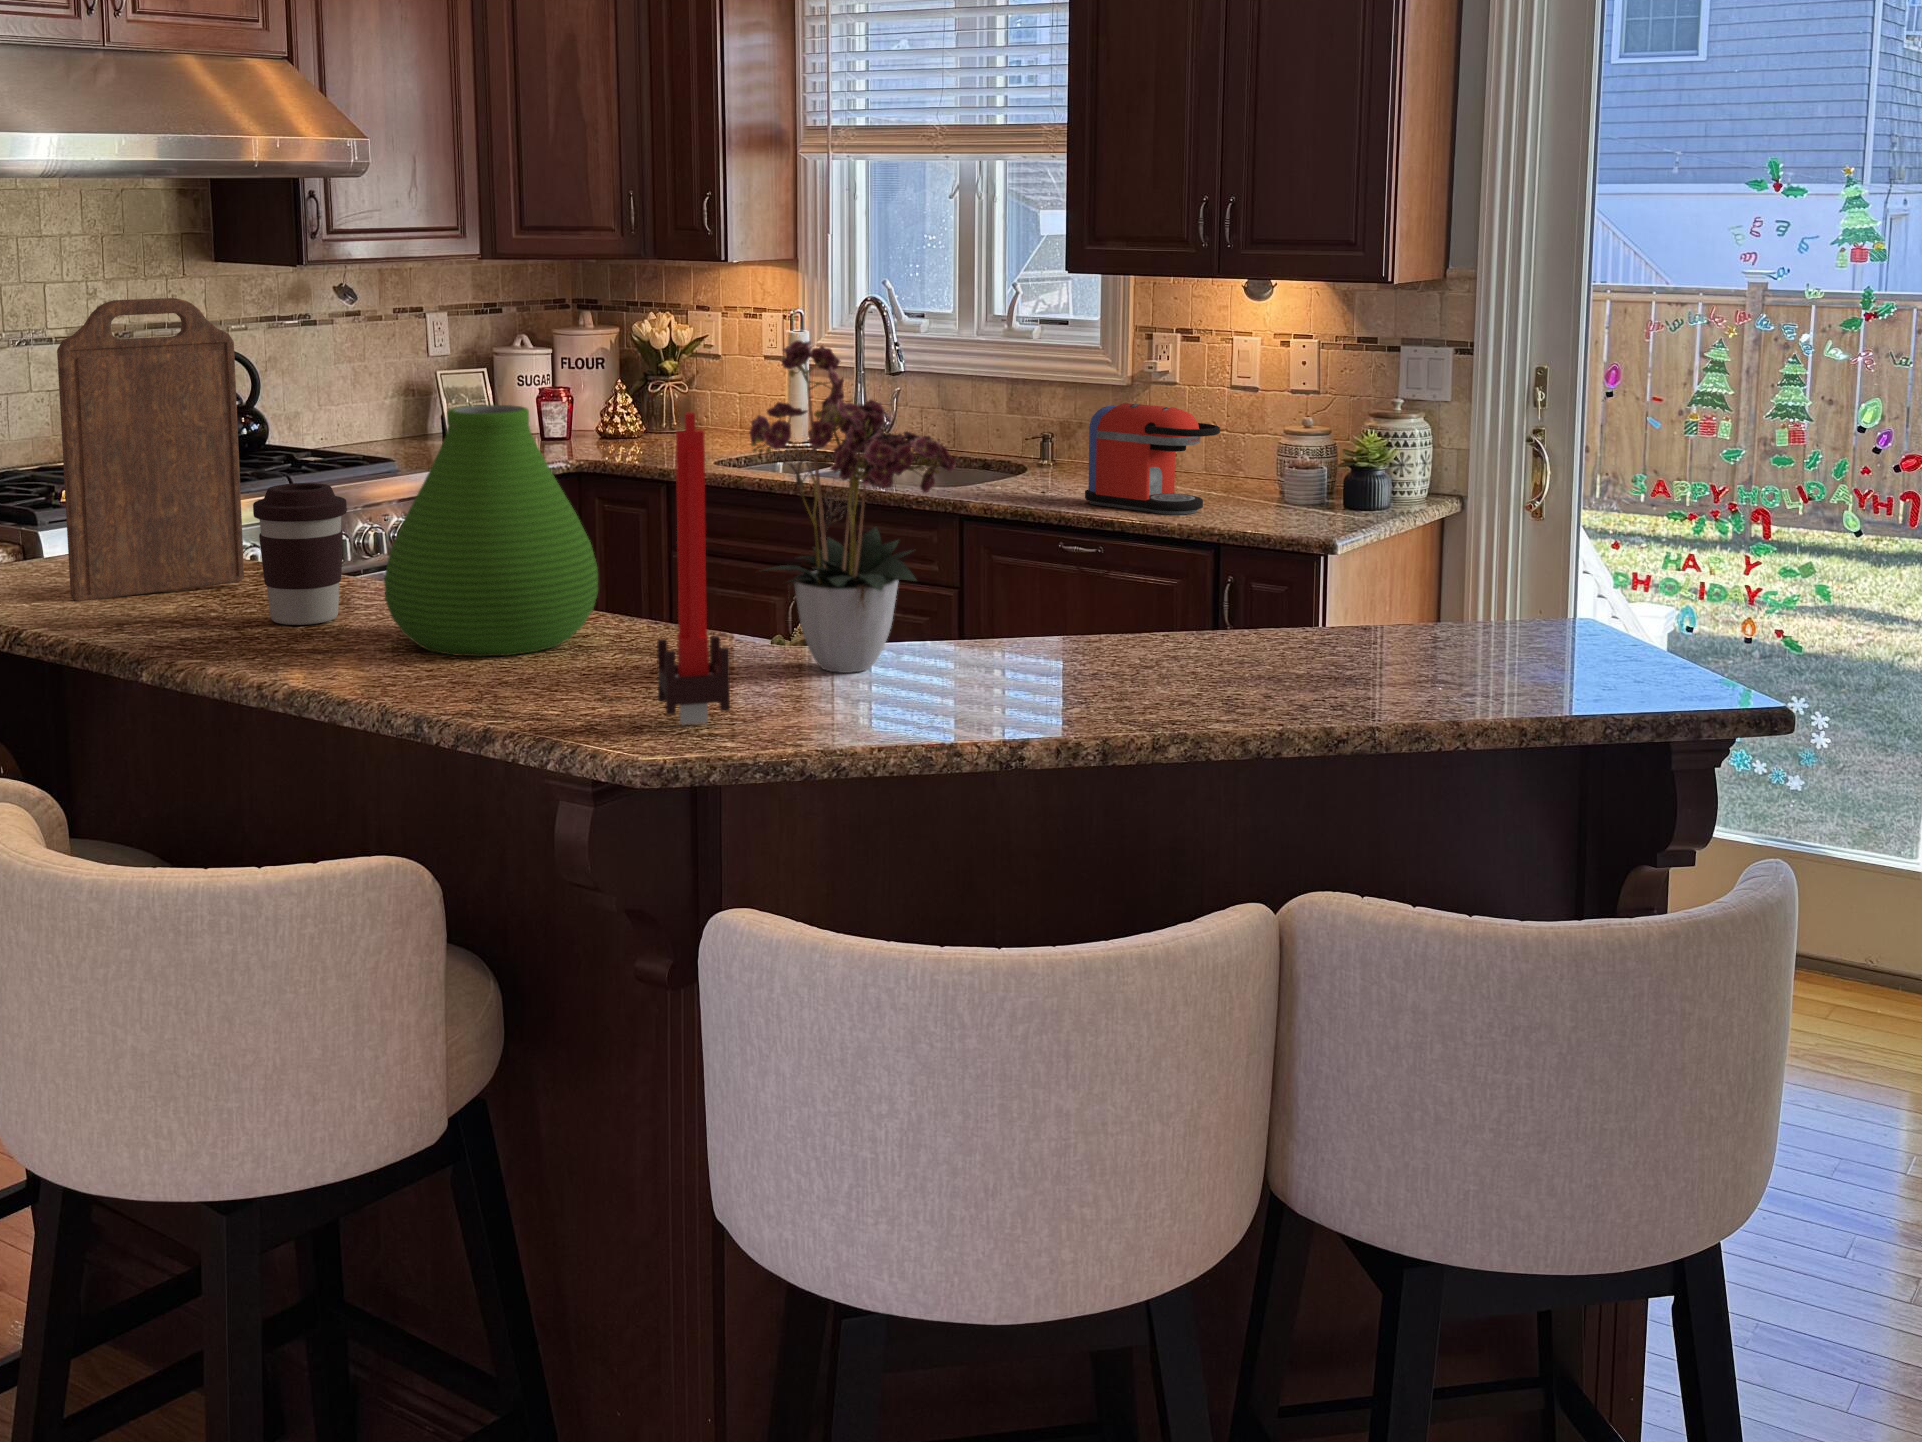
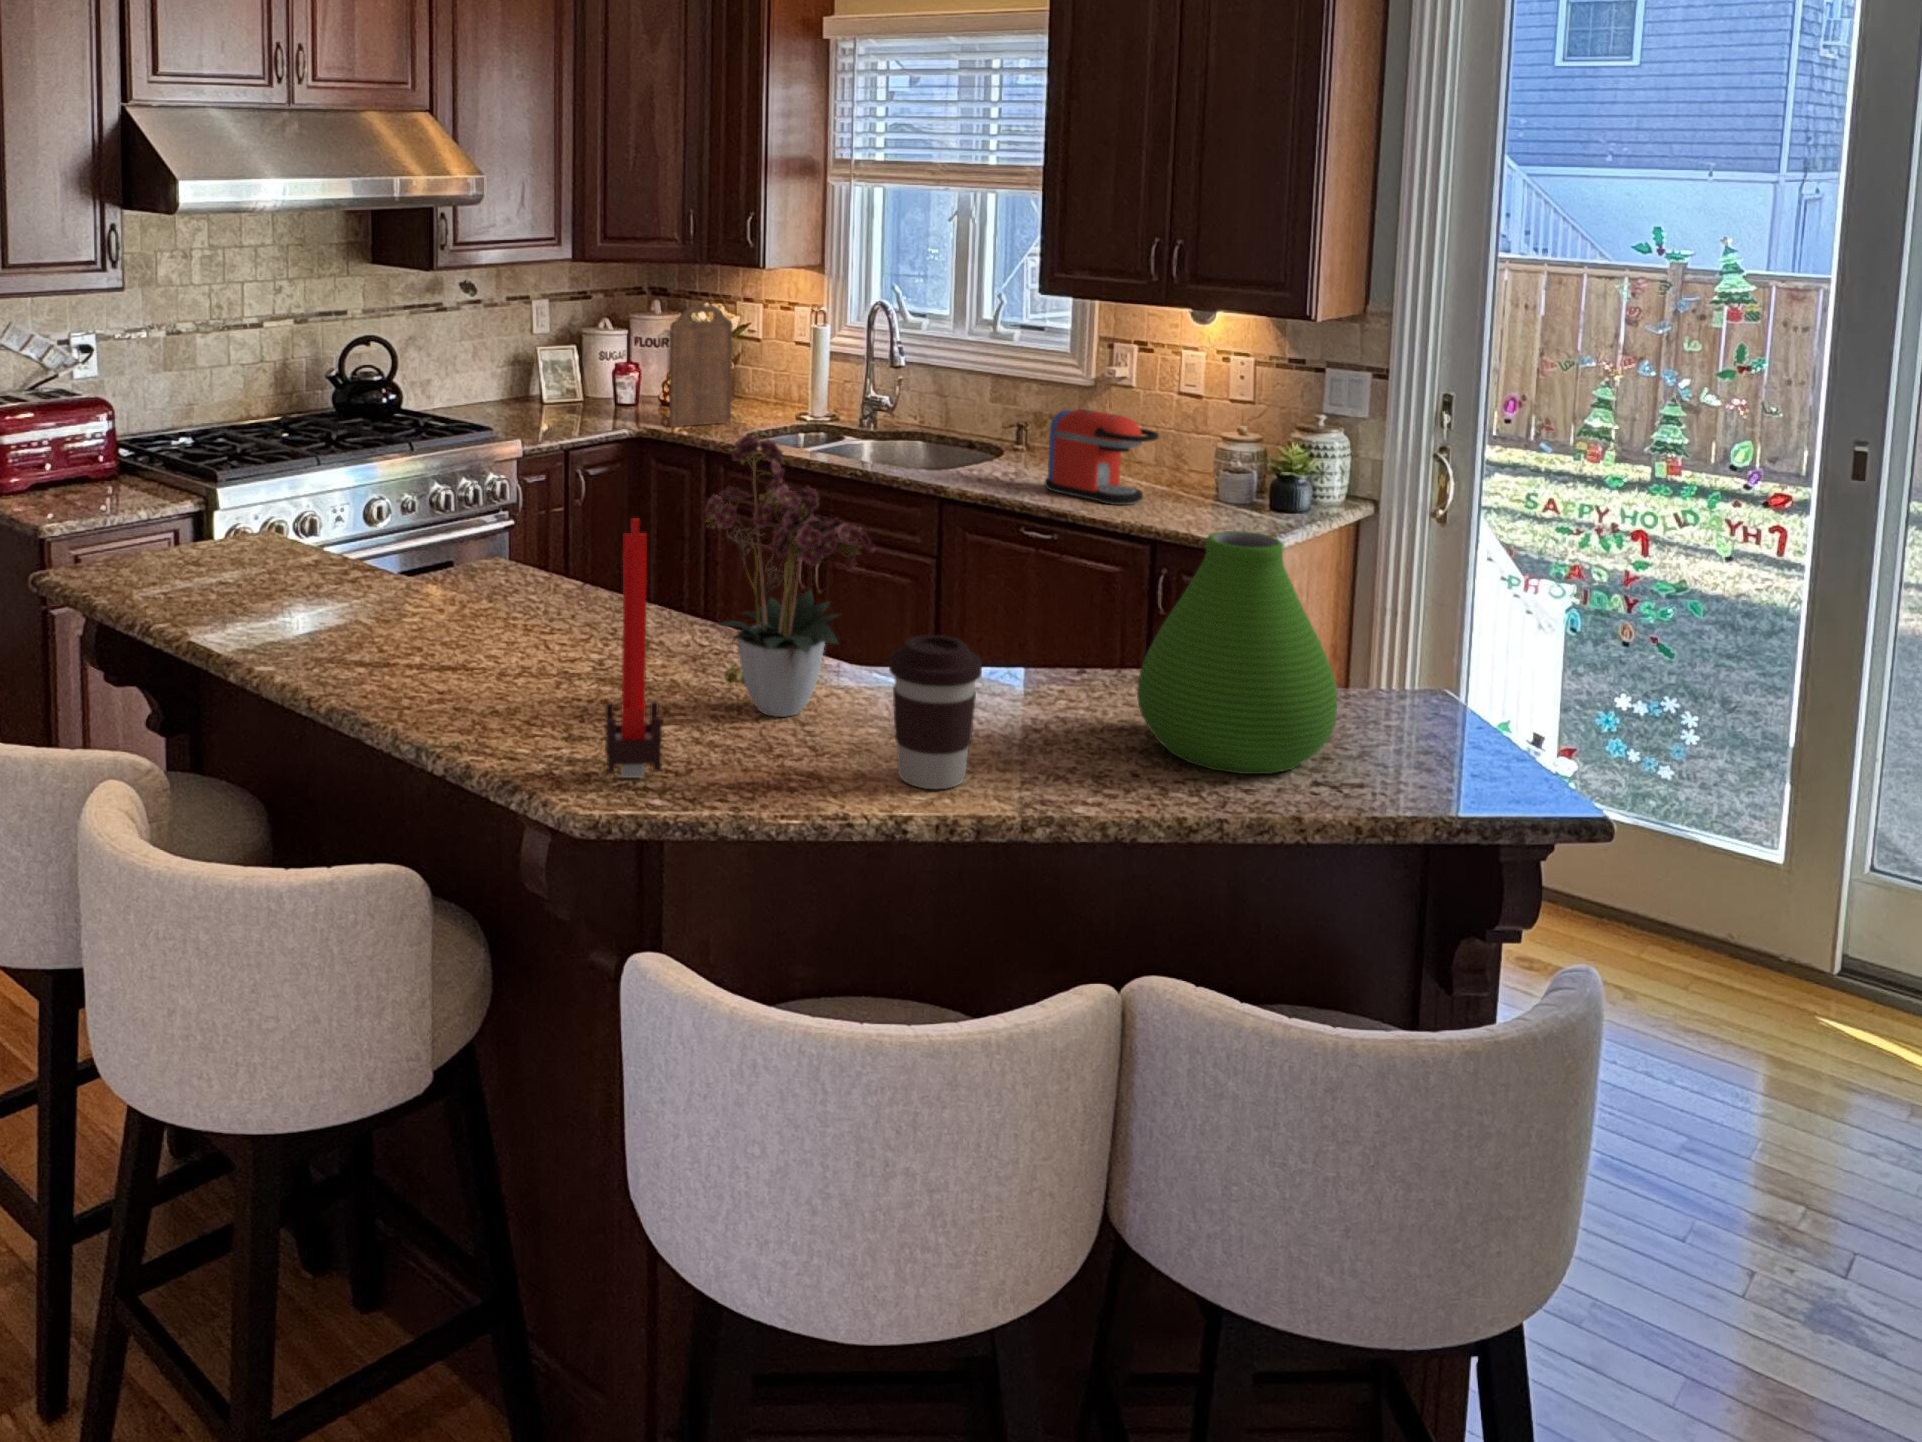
cutting board: present [57,298,244,601] -> present [669,305,733,427]
vase: present [384,405,598,657] -> present [1137,531,1337,774]
coffee cup: present [253,483,347,625] -> present [889,635,982,789]

